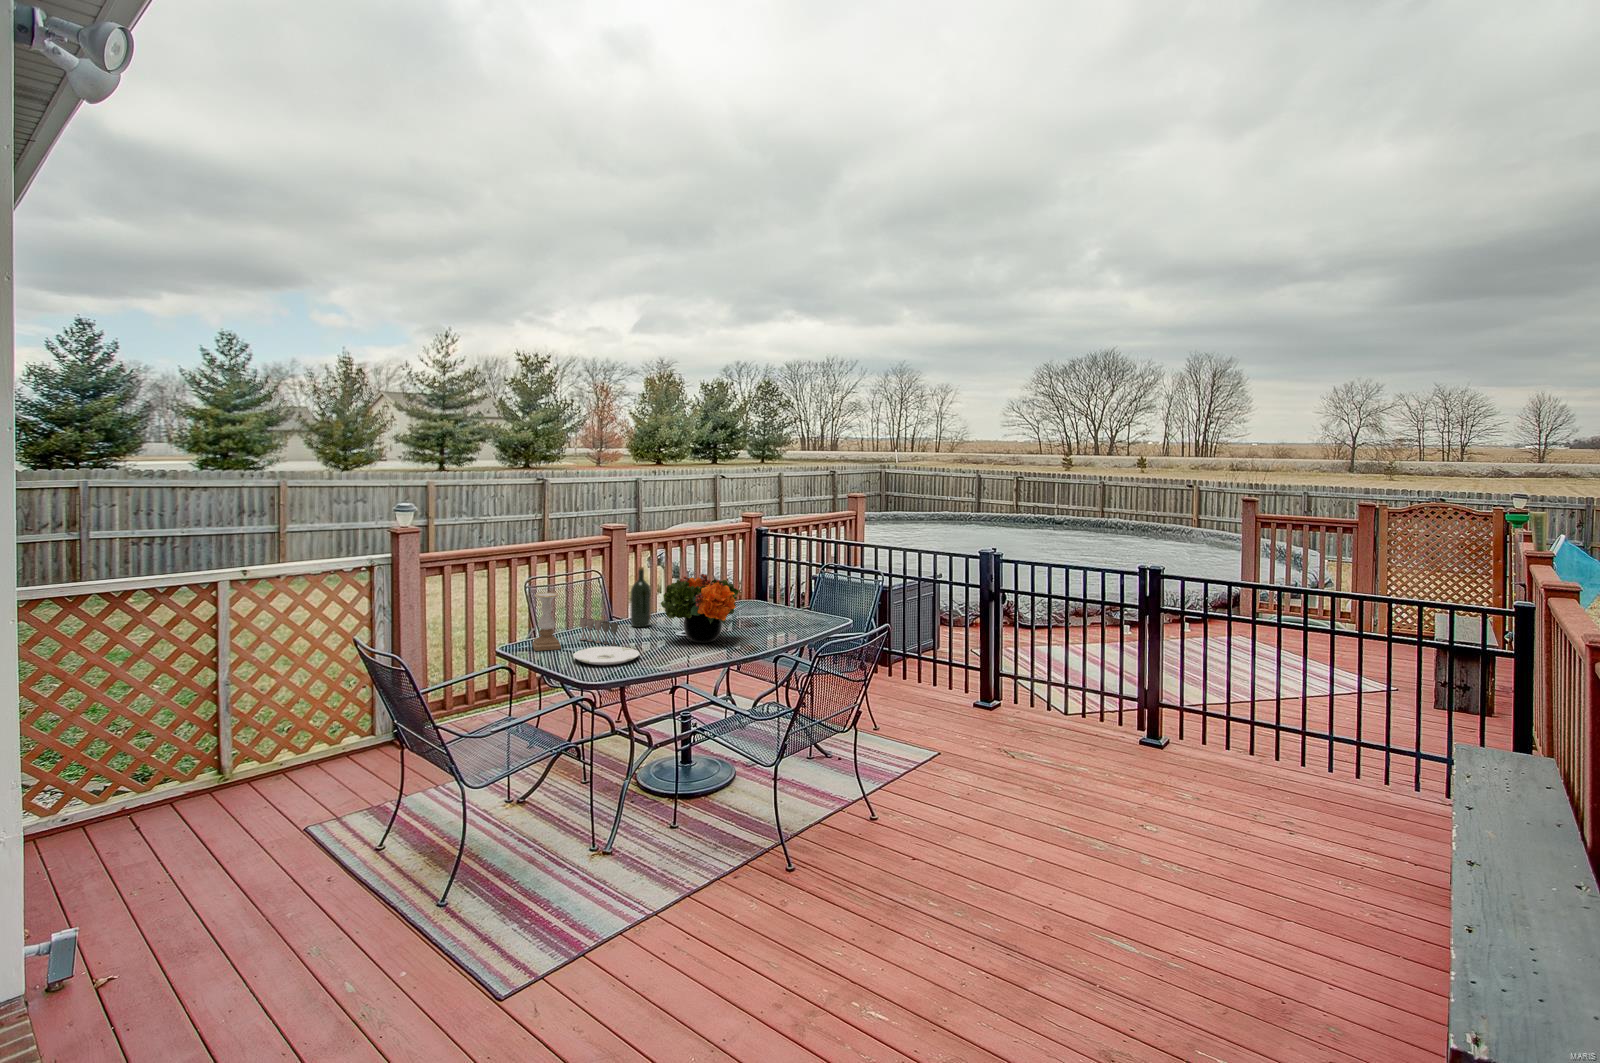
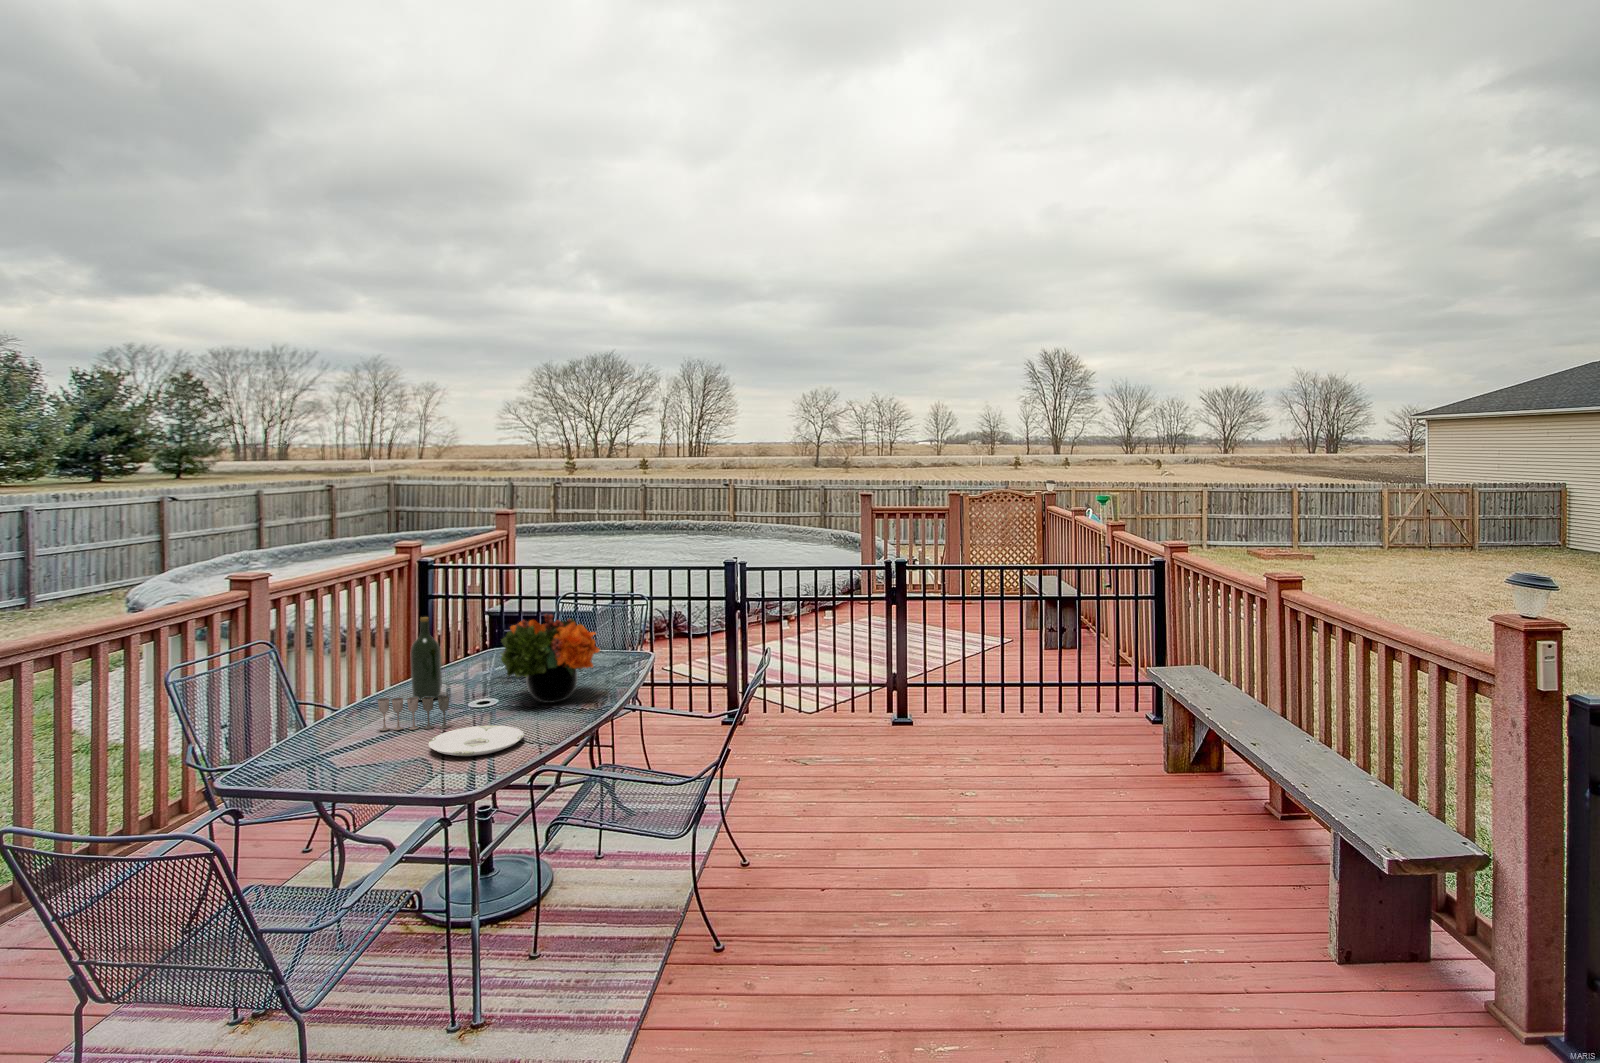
candle holder: present [532,593,561,651] -> none [323,668,378,758]

